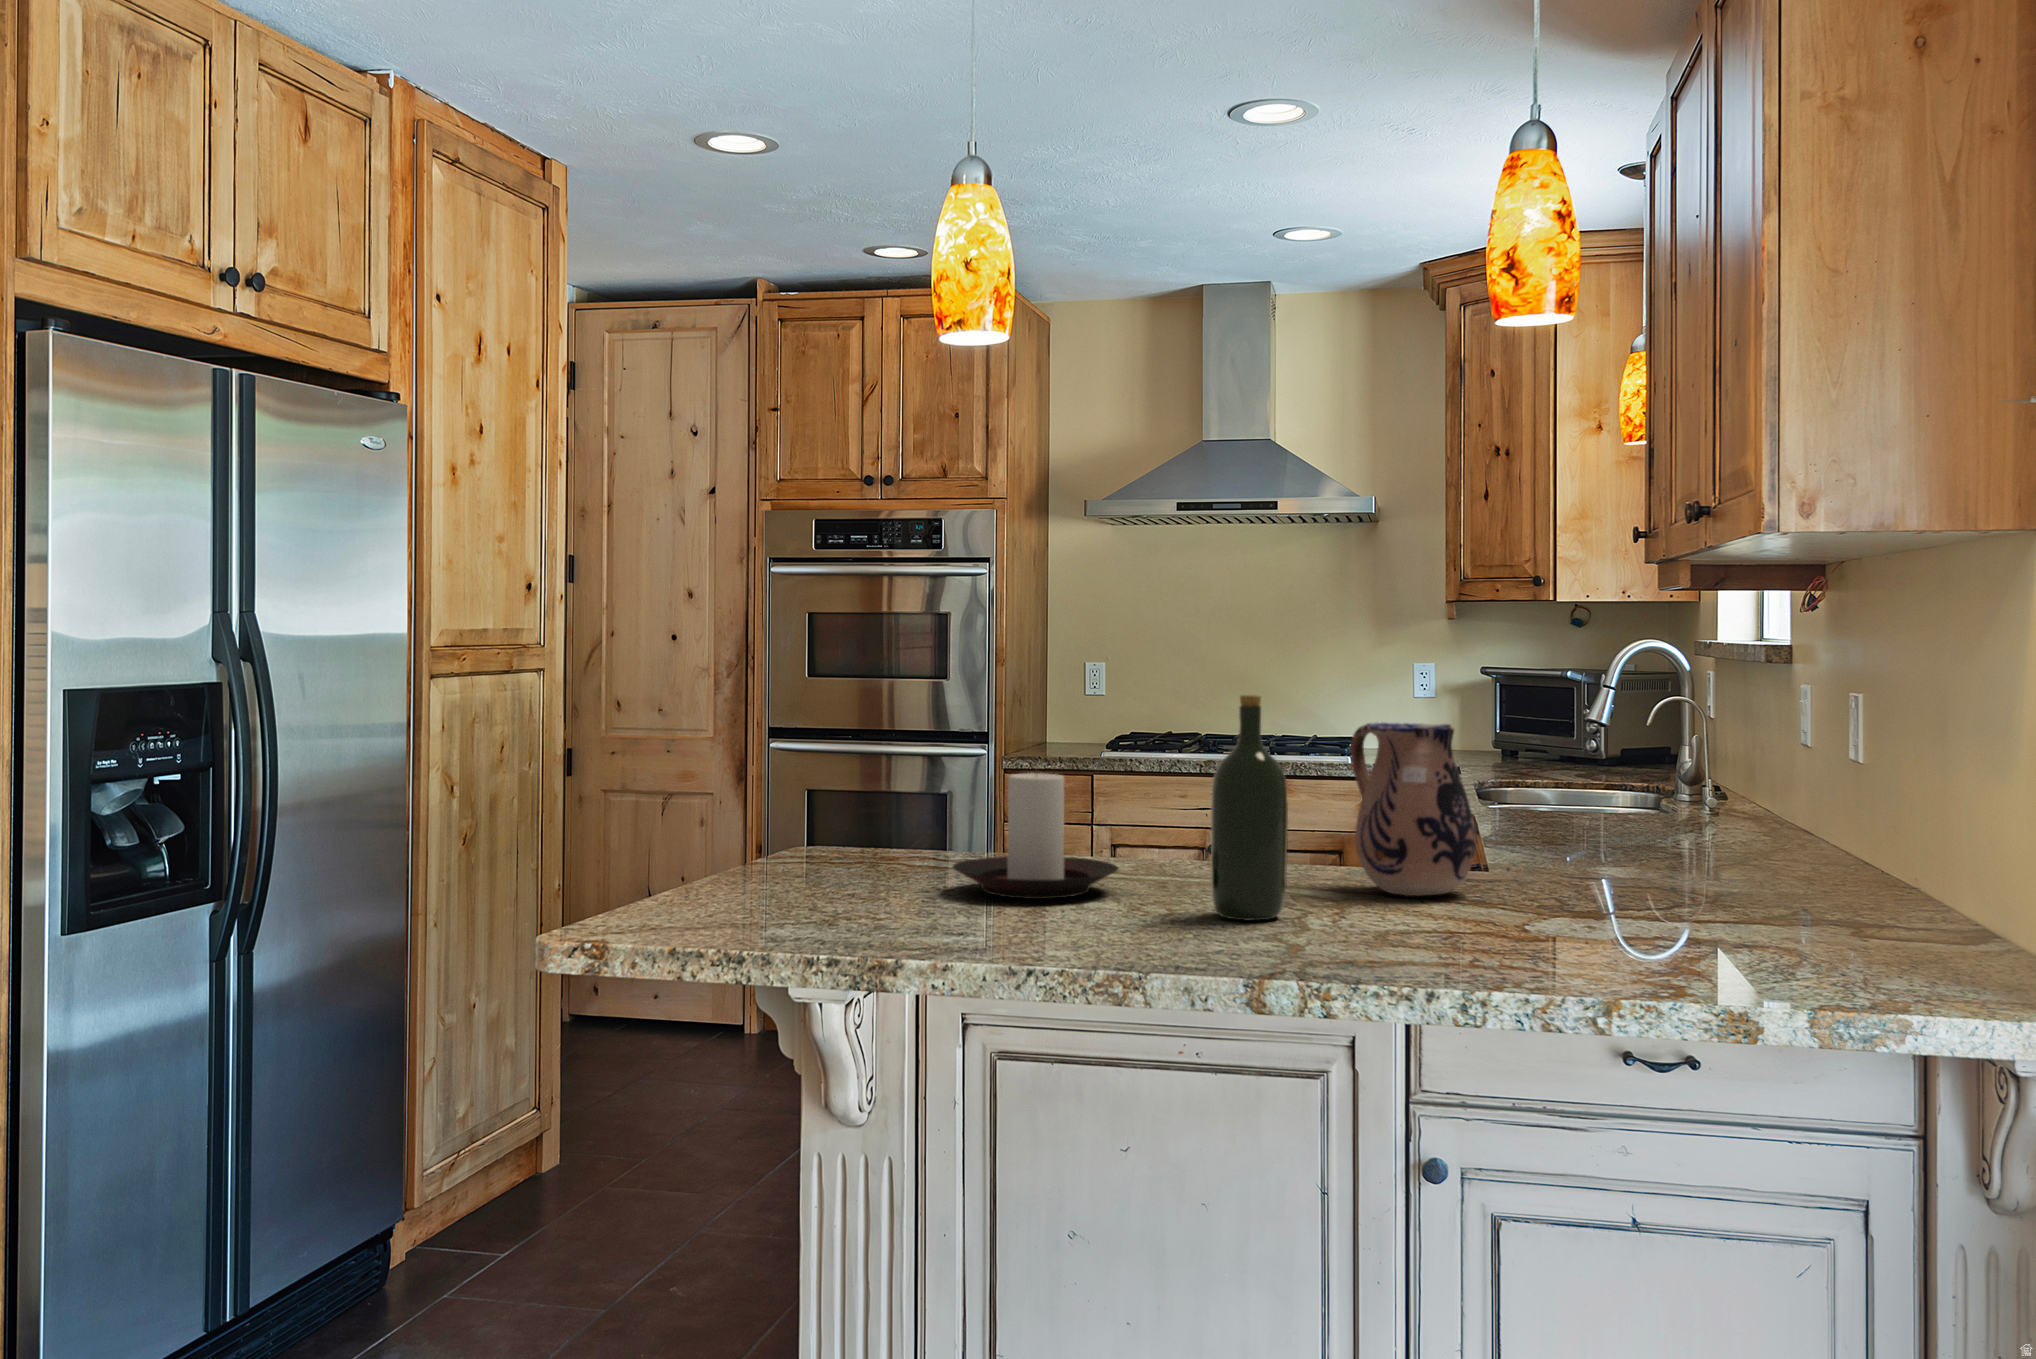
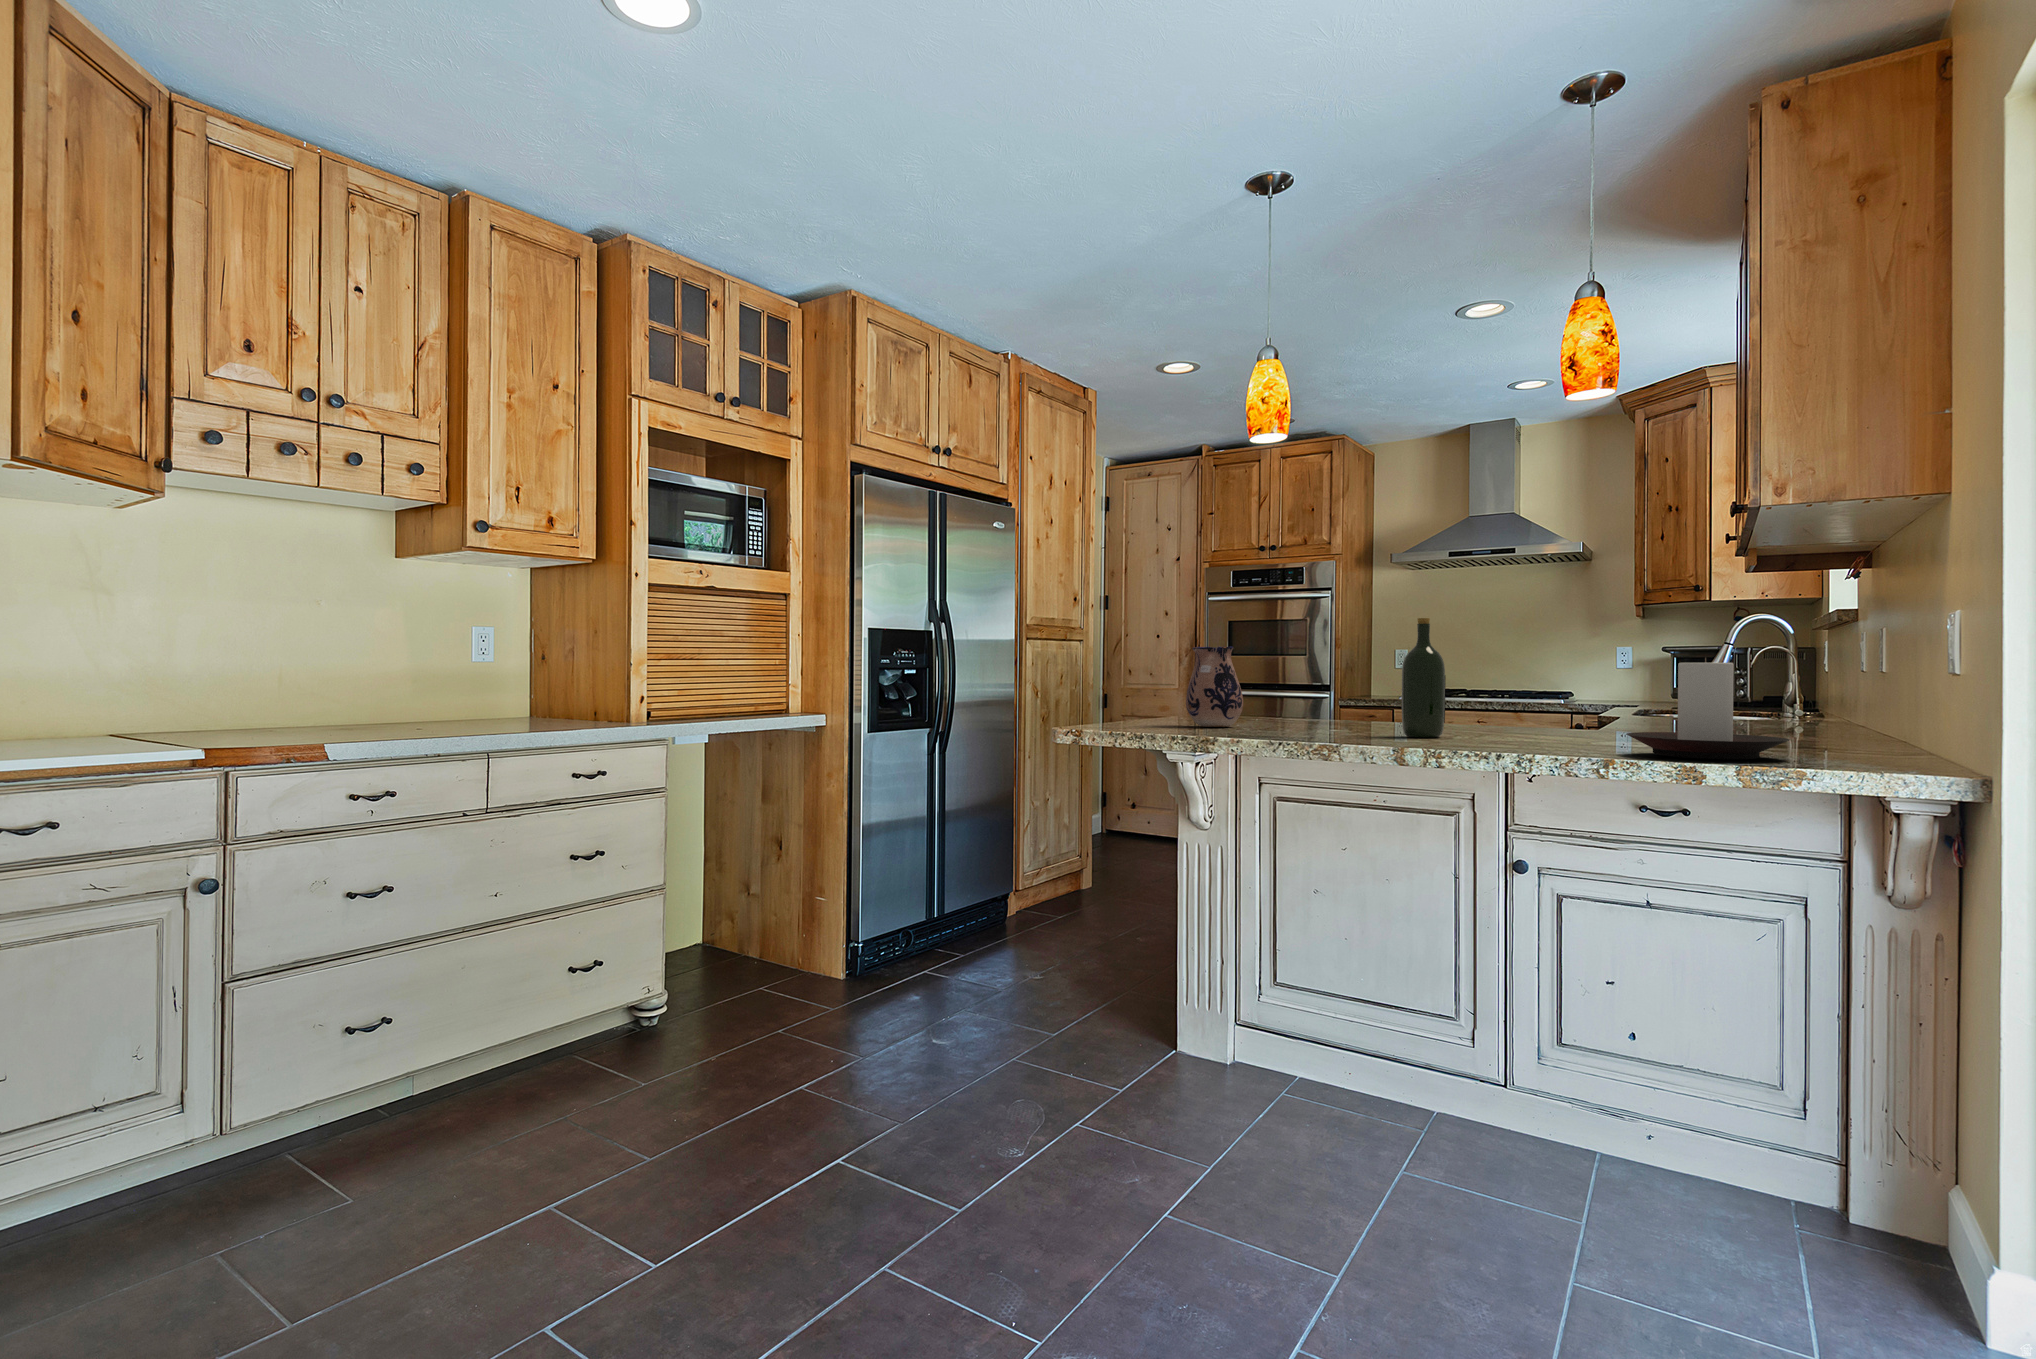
ceramic pitcher: present [1350,722,1476,896] -> present [1186,646,1243,727]
candle holder: present [953,773,1118,899] -> present [1626,656,1790,760]

